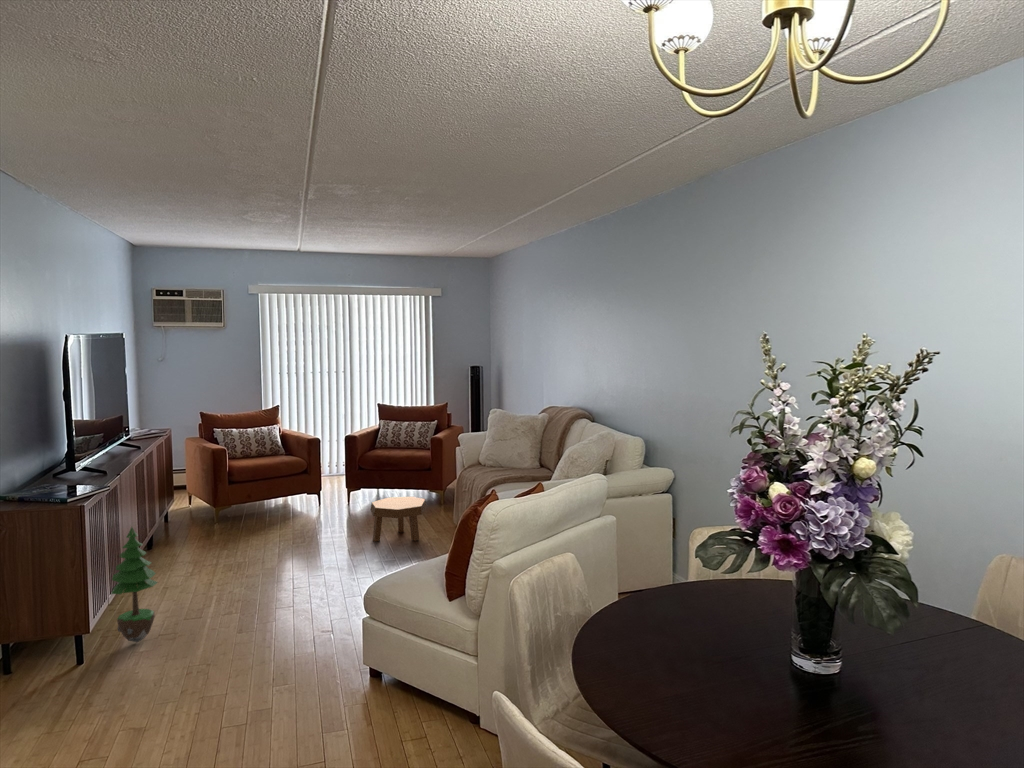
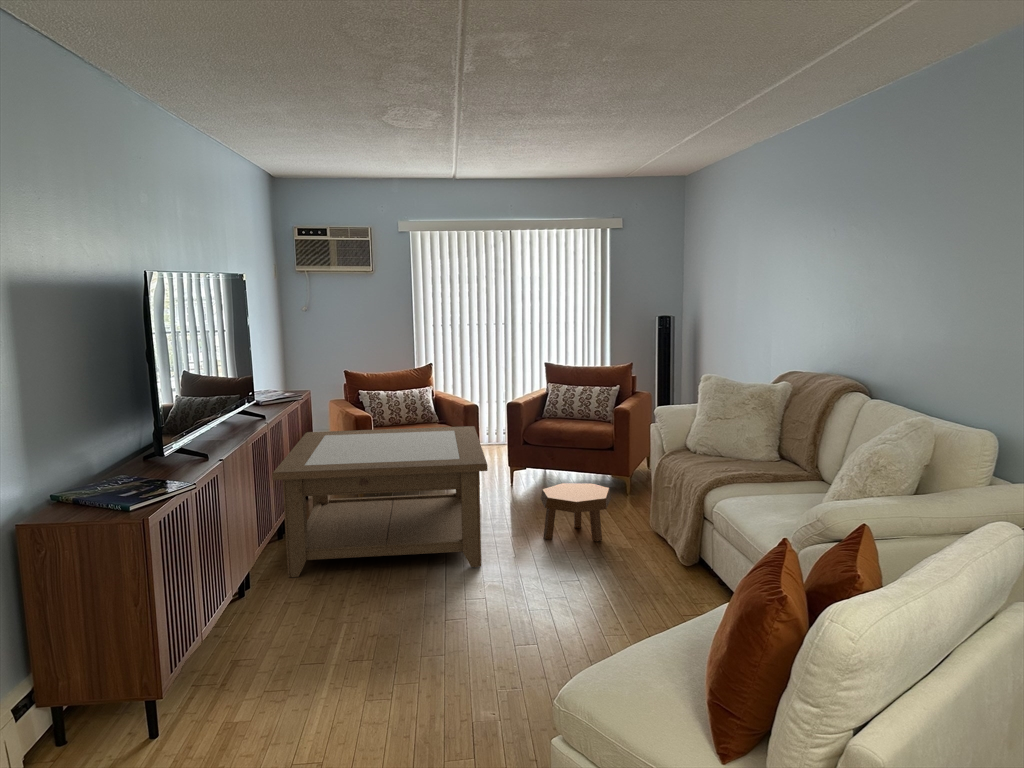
coffee table: none [141,455,325,581] -> present [272,426,488,577]
potted tree: present [111,527,157,642] -> none [230,523,286,667]

